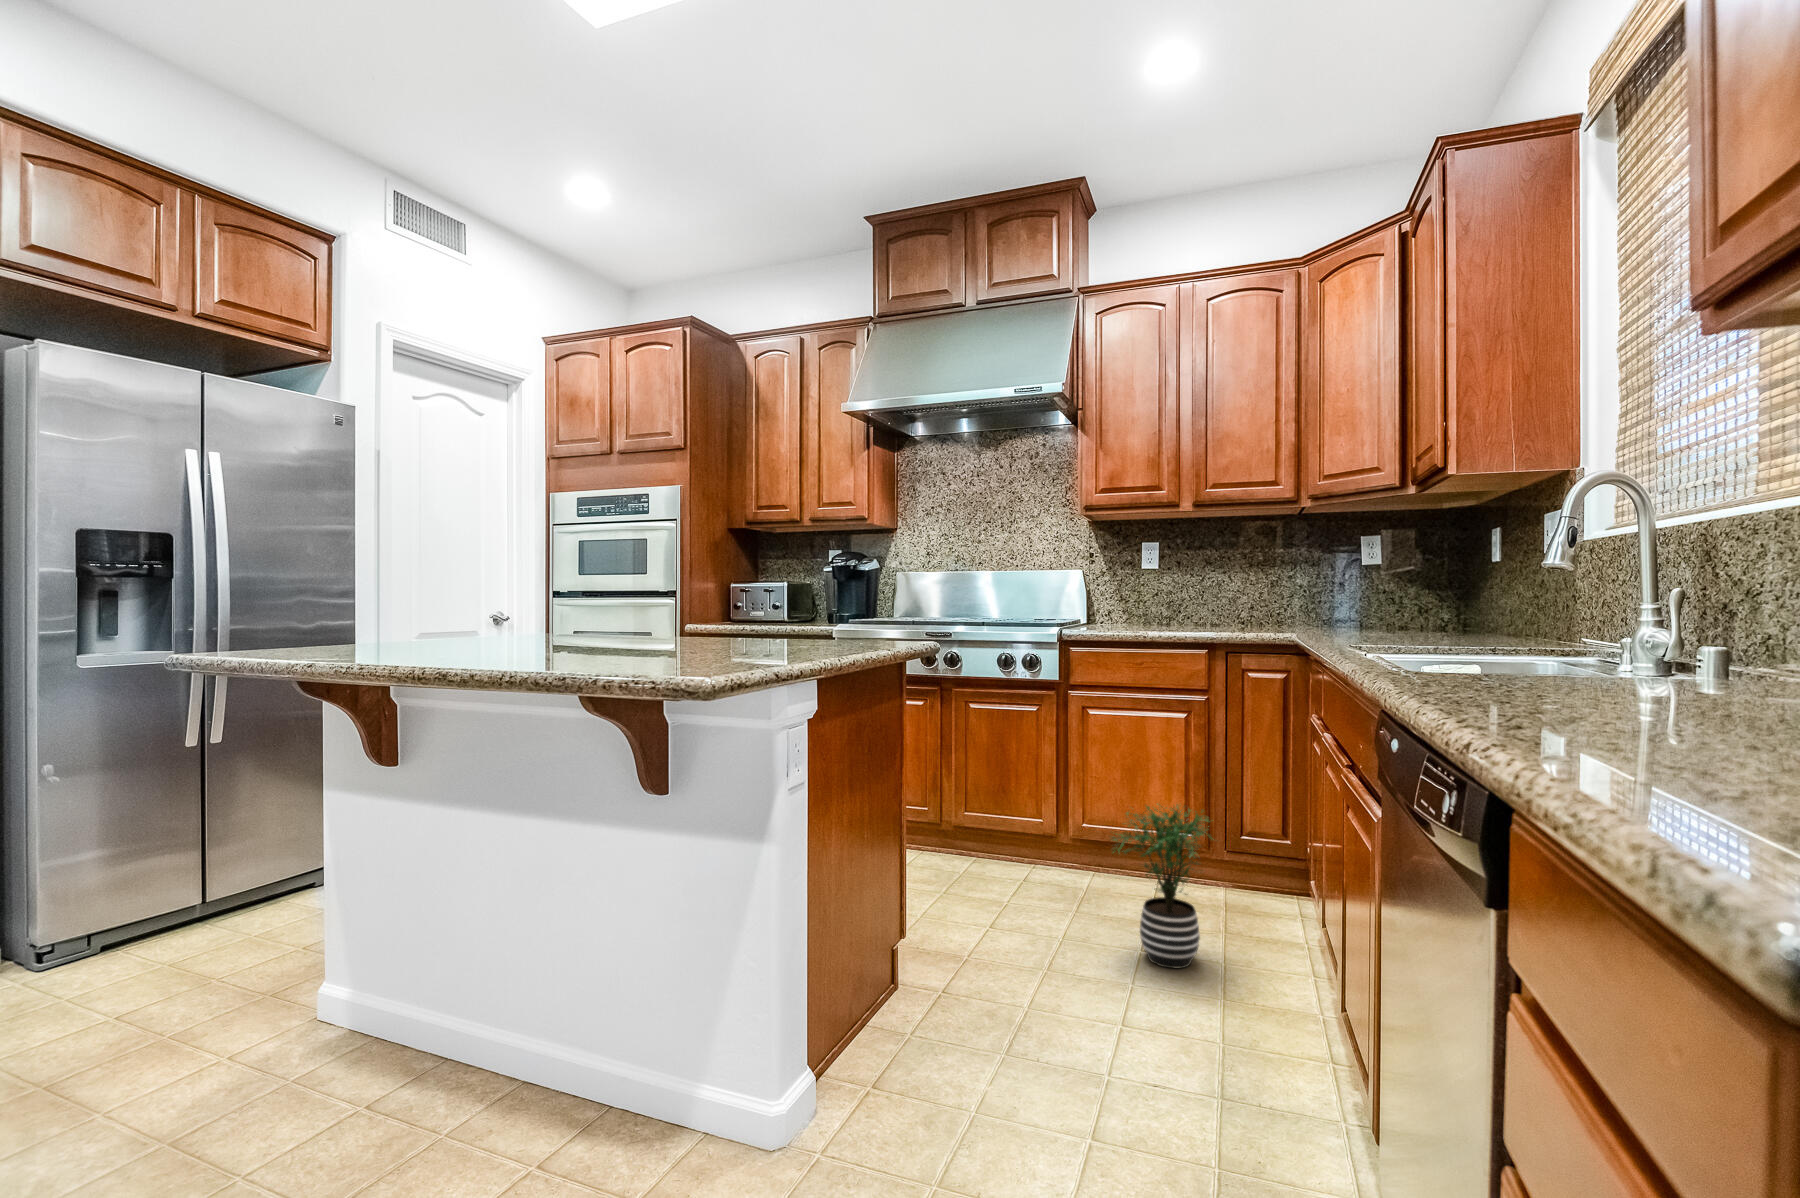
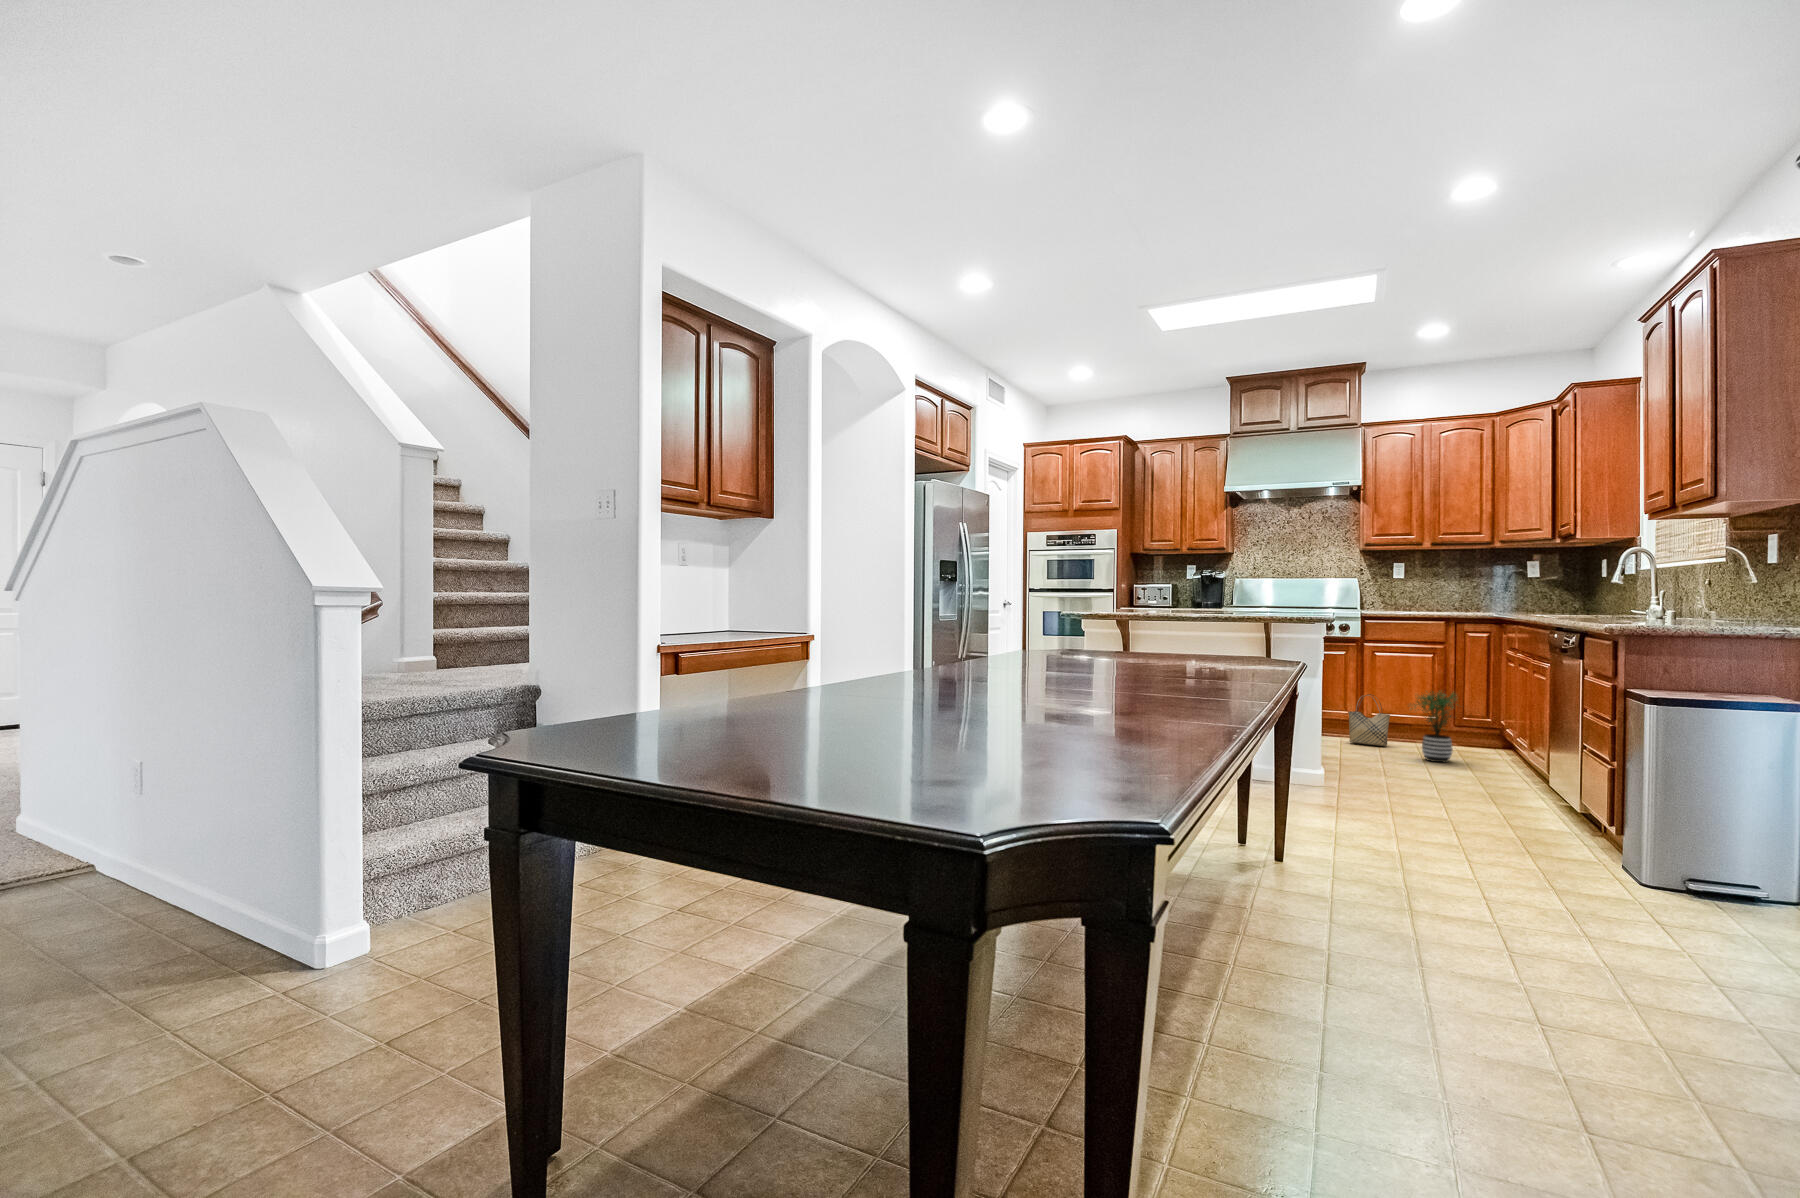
woven basket: none [1033,792,1105,899] -> present [1348,694,1390,746]

